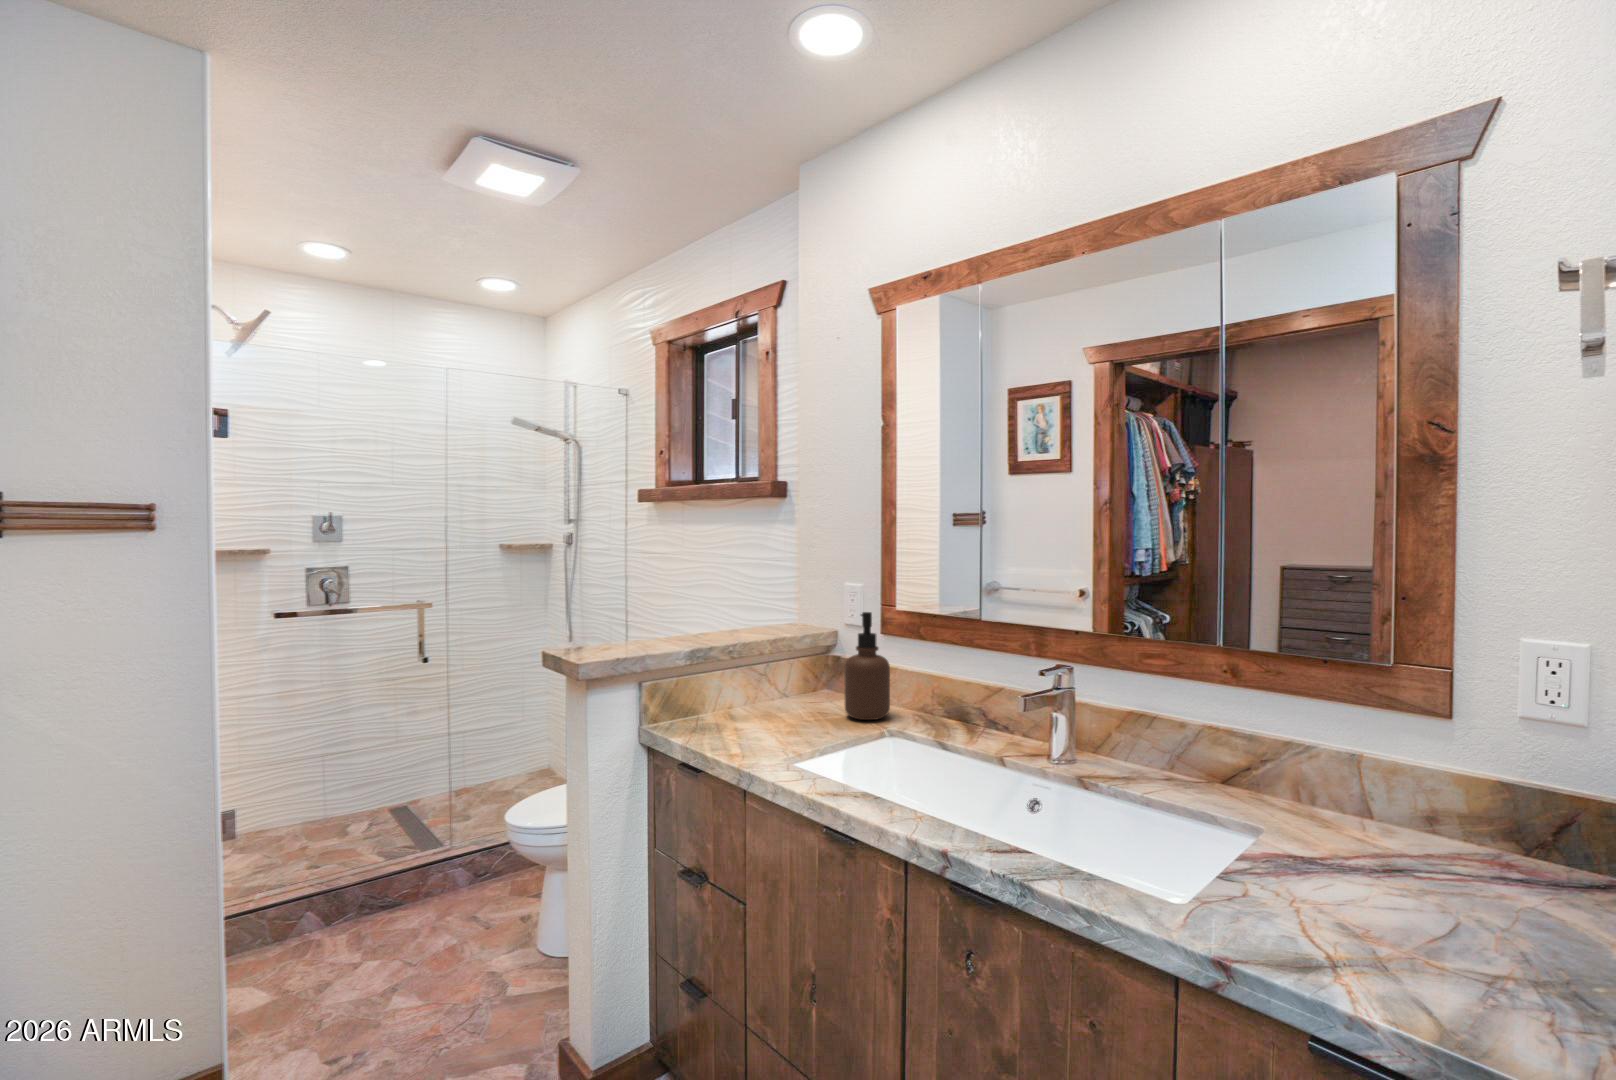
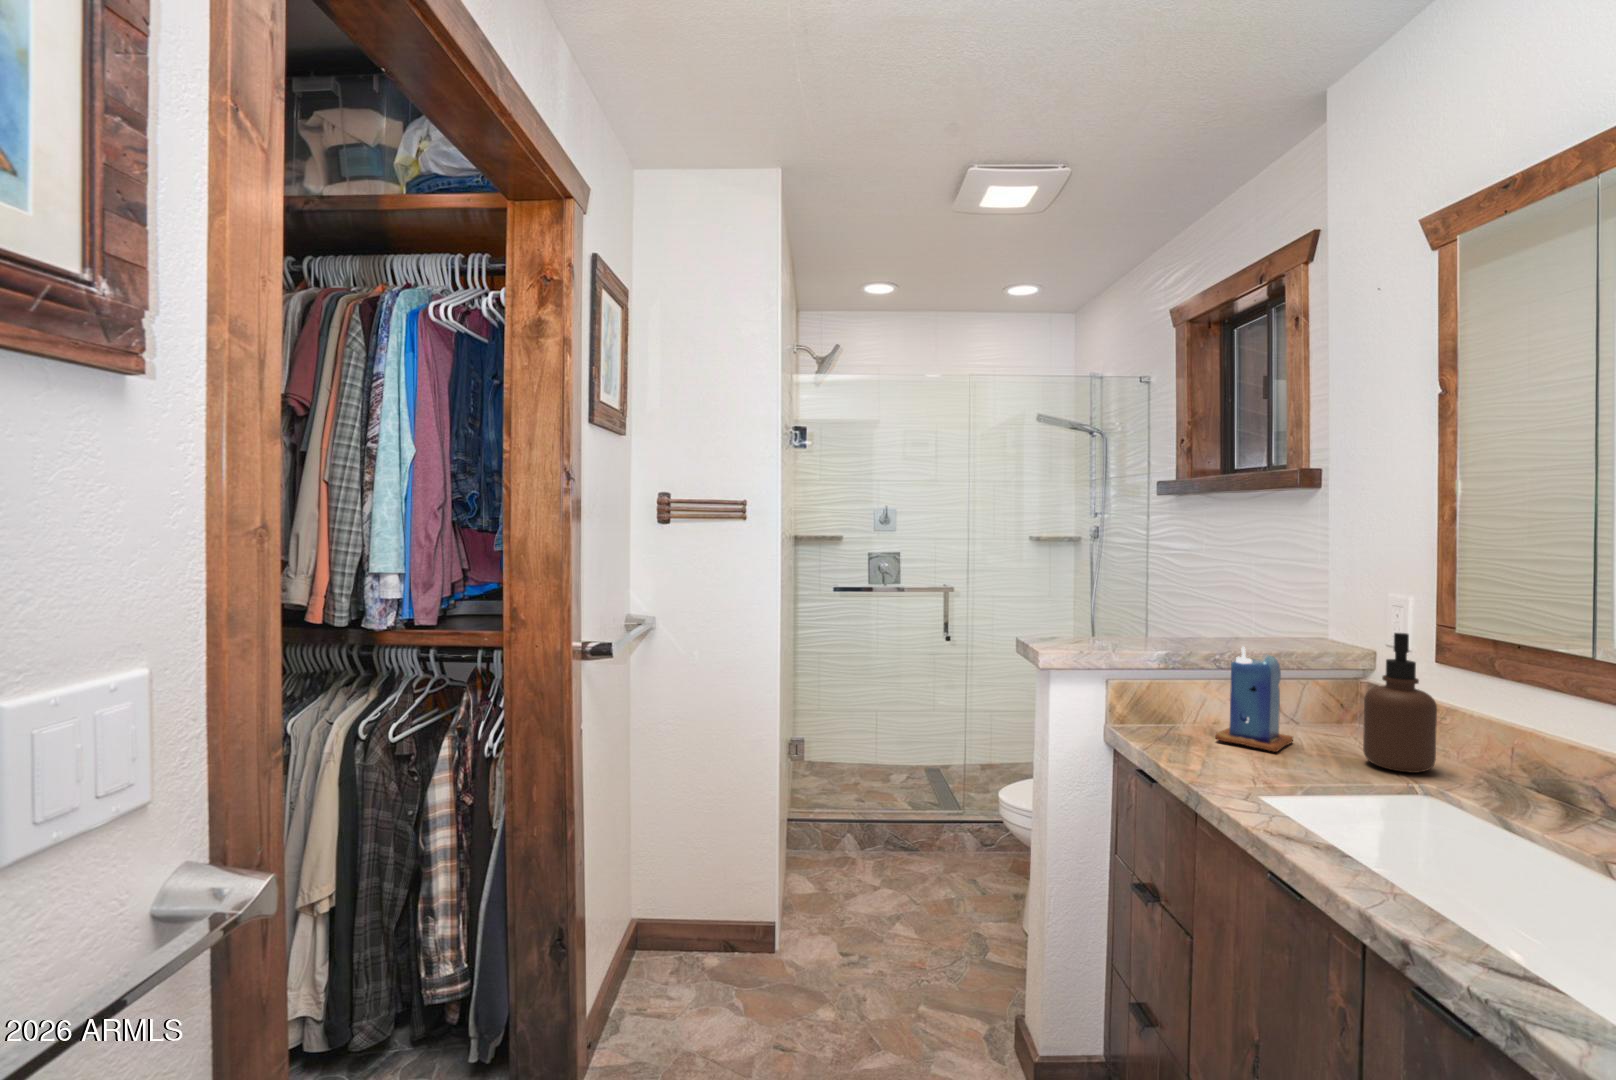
candle: none [739,634,793,722] -> present [1215,647,1293,752]

